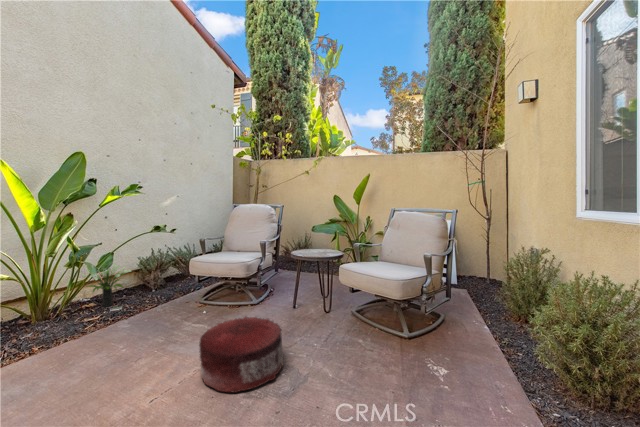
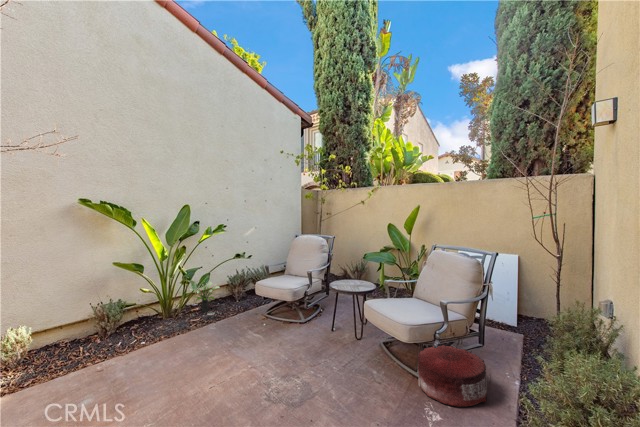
pouf: present [199,316,283,392] -> present [418,345,487,407]

